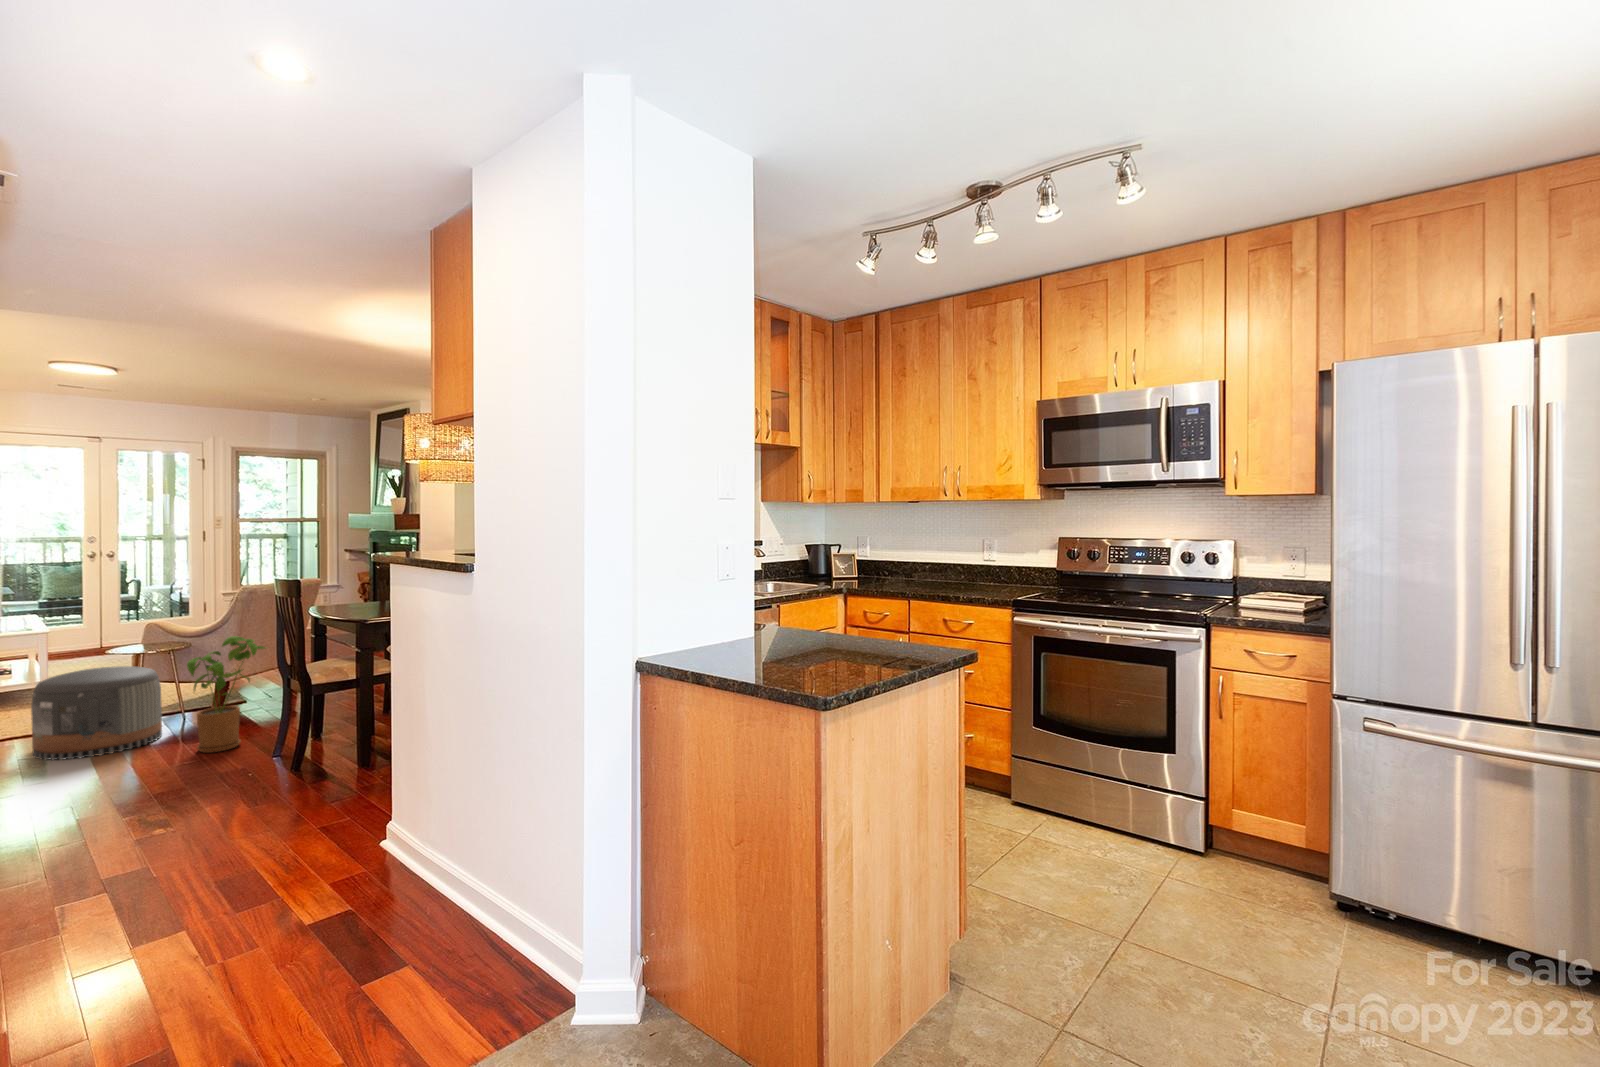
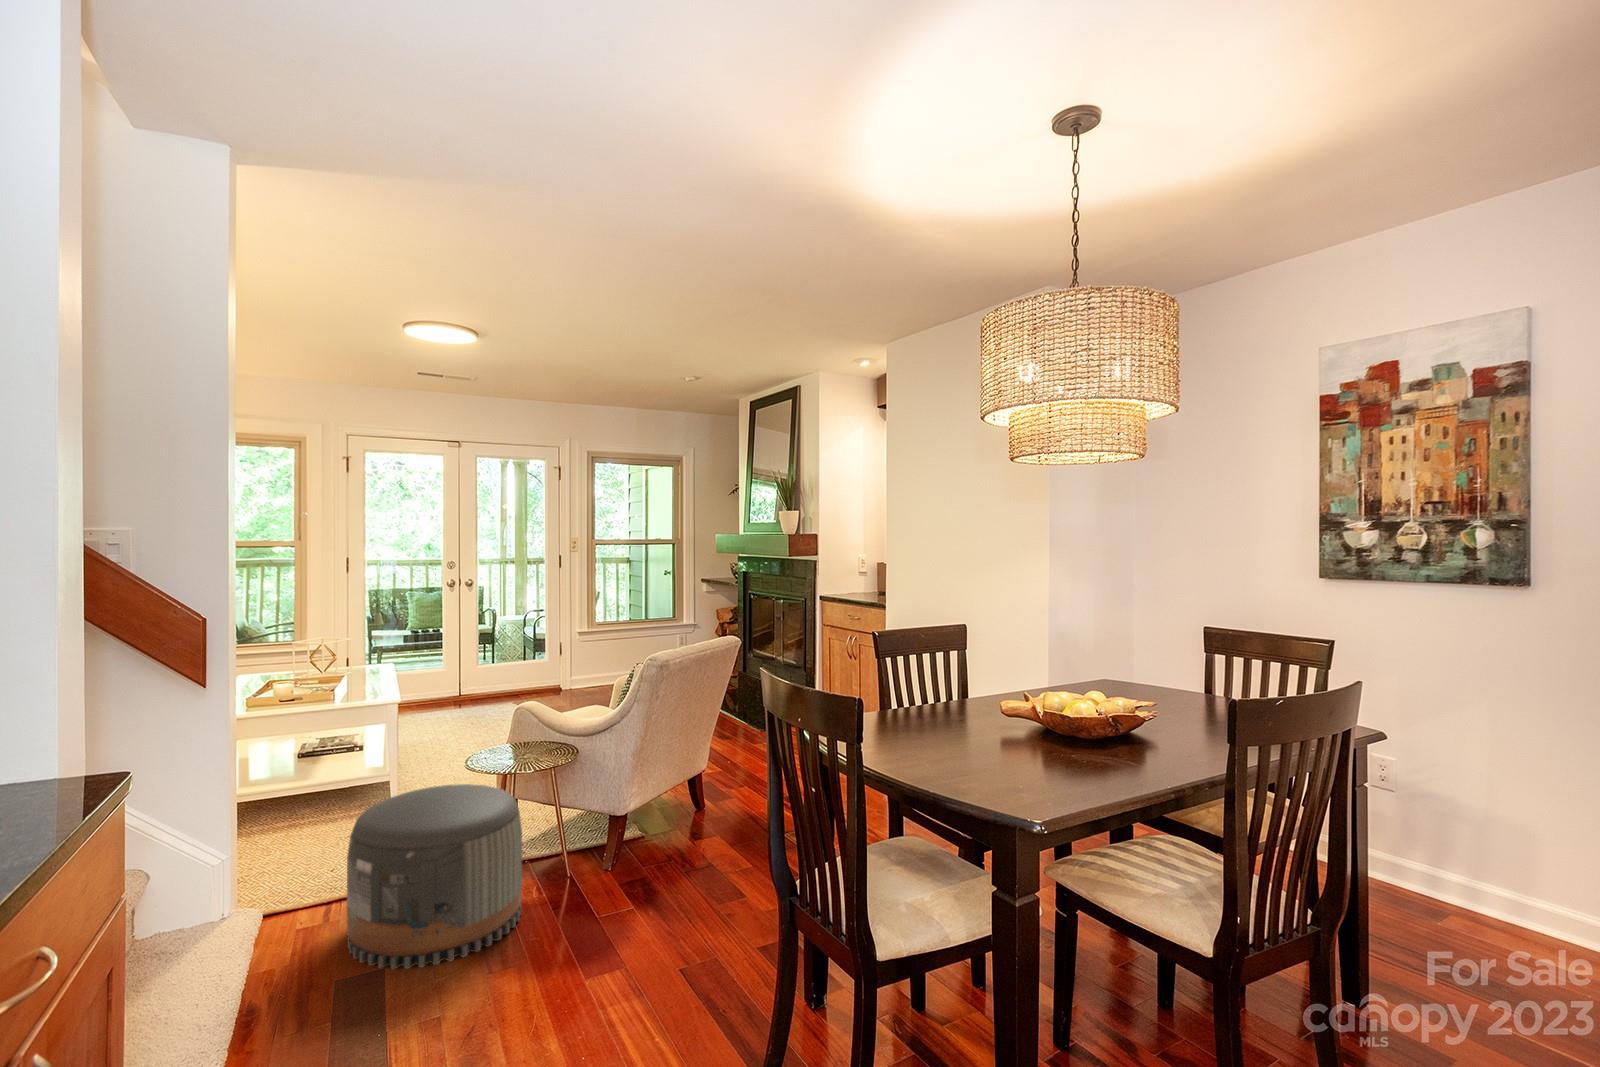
house plant: present [187,636,265,753] -> none [564,765,690,997]

